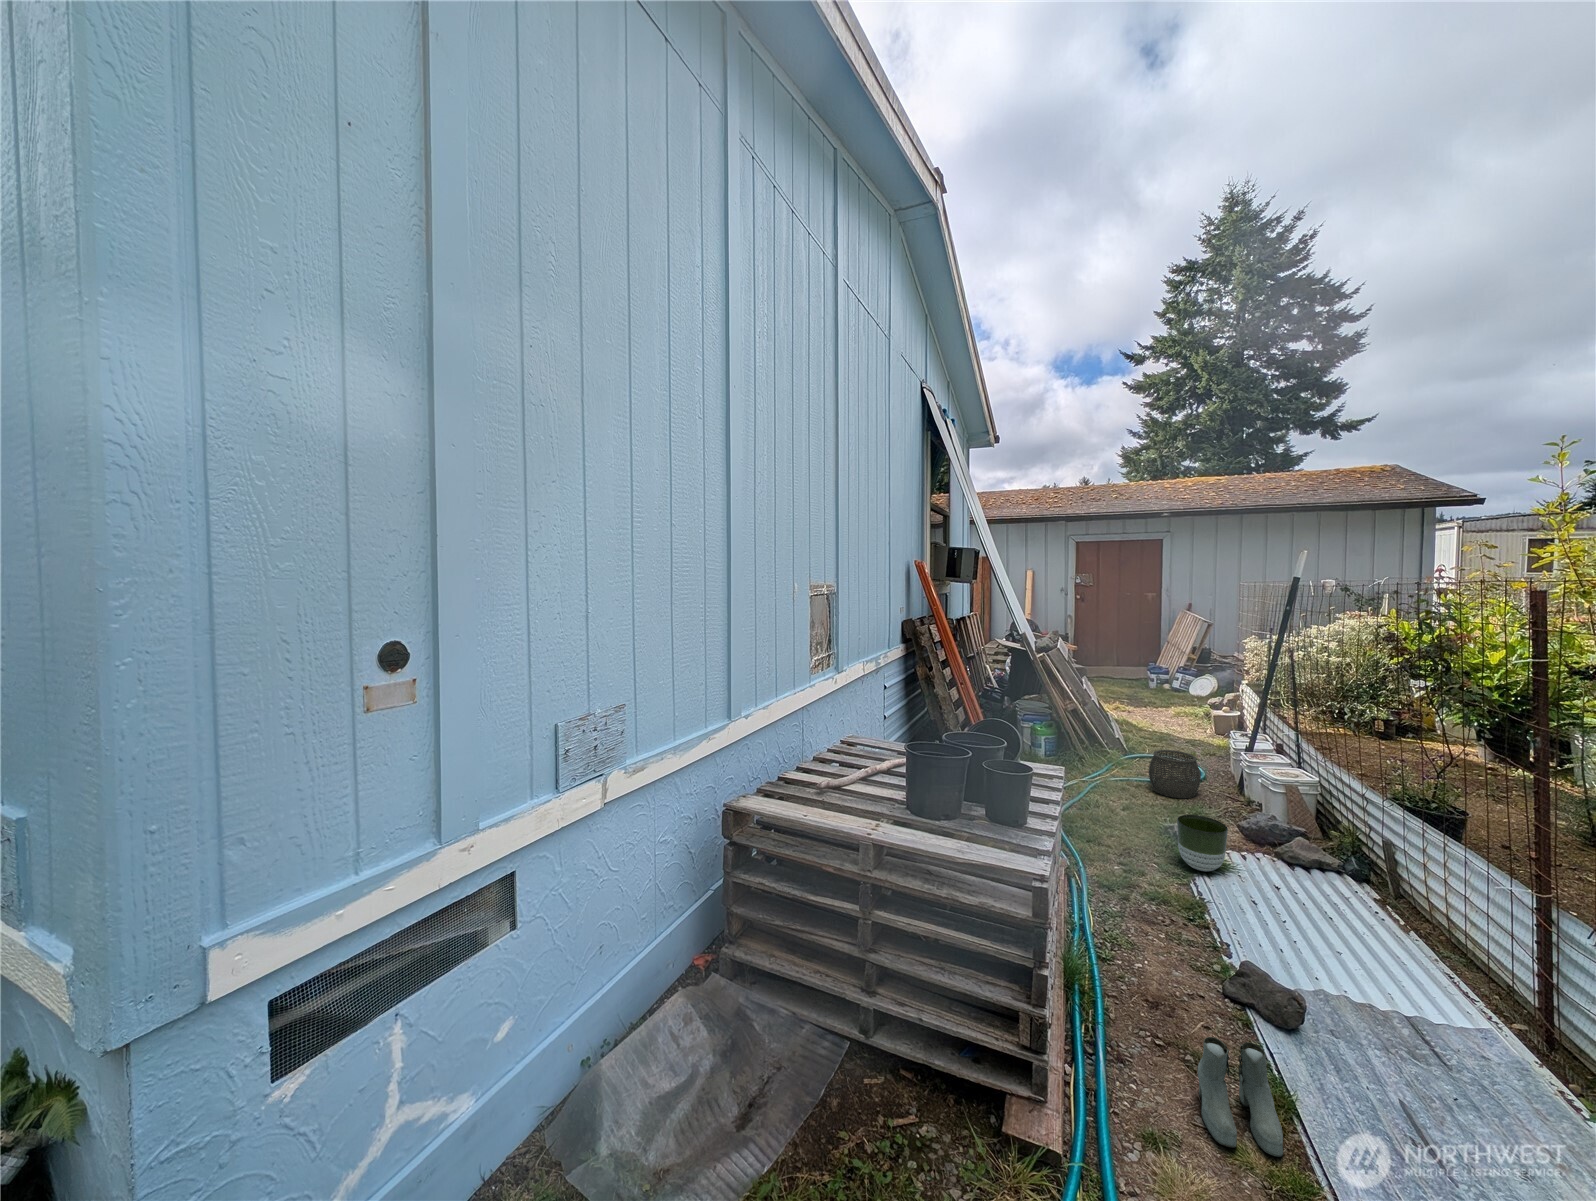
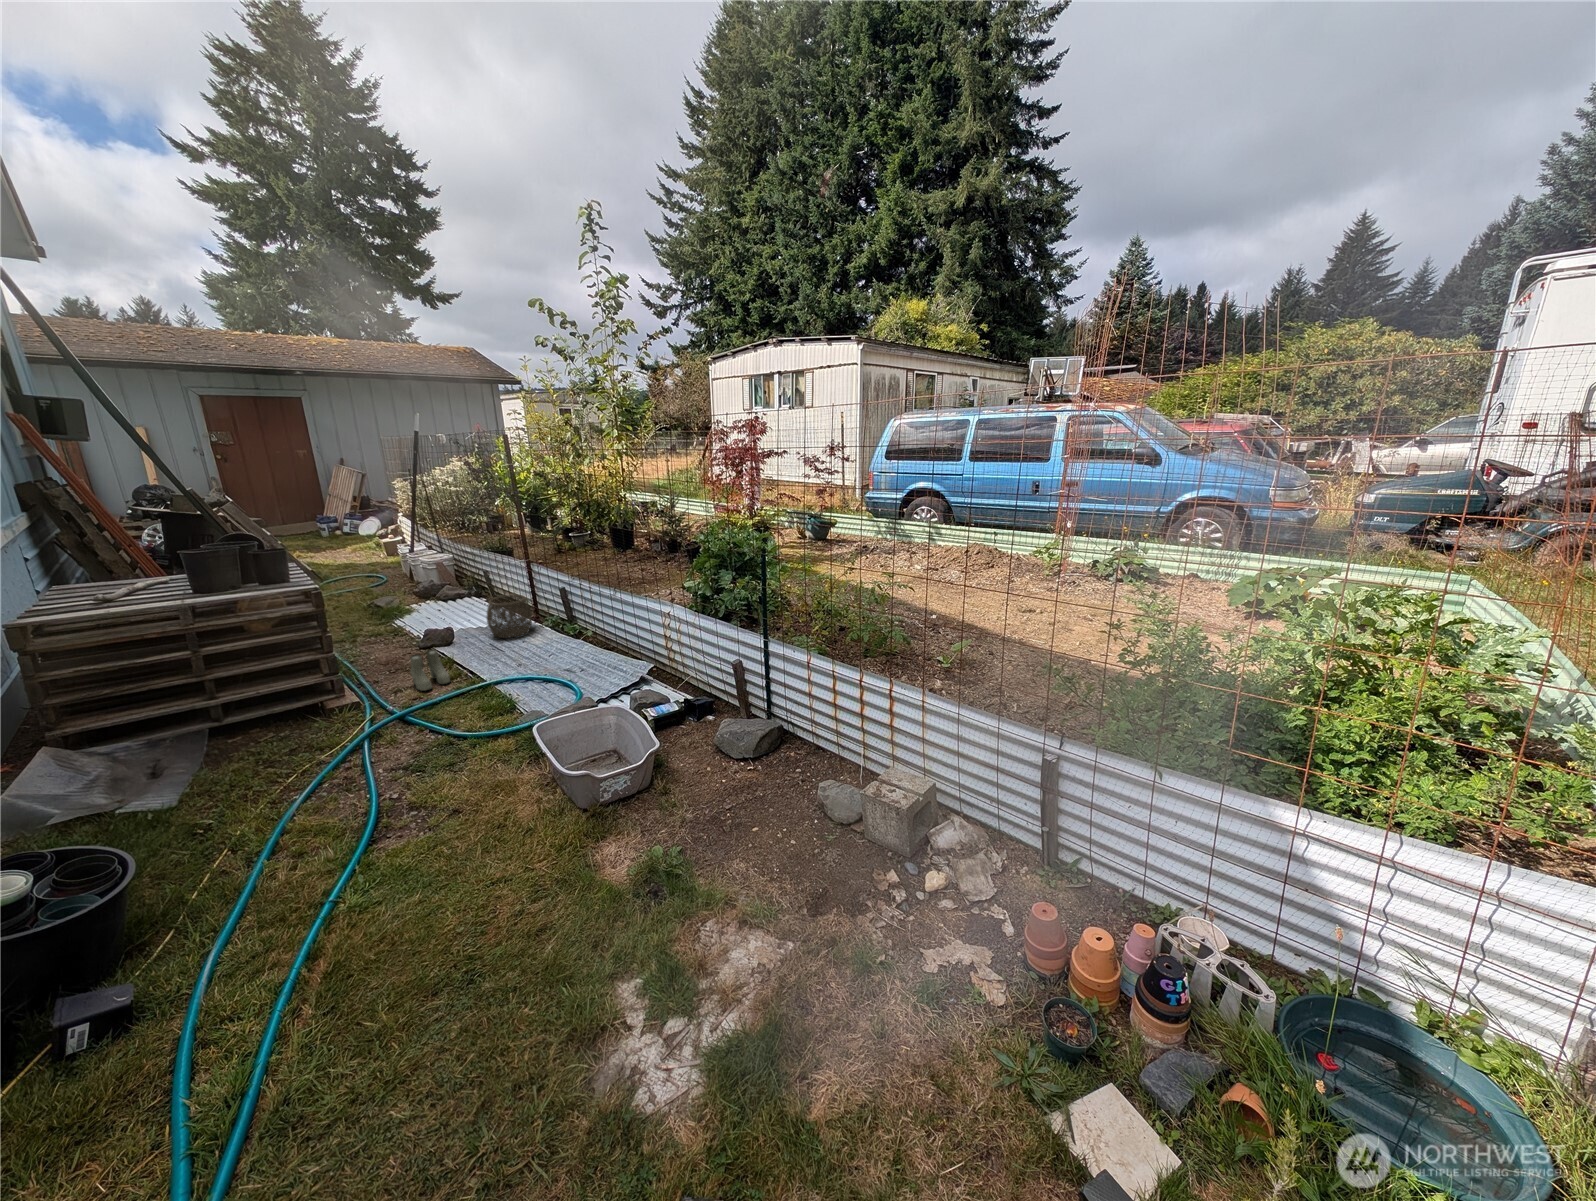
woven basket: present [1149,750,1201,799] -> present [487,595,532,638]
planter: present [1177,815,1228,871] -> none [374,587,408,620]

